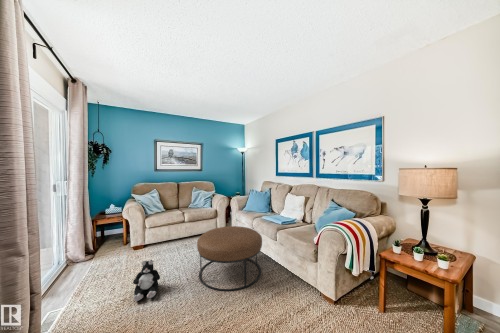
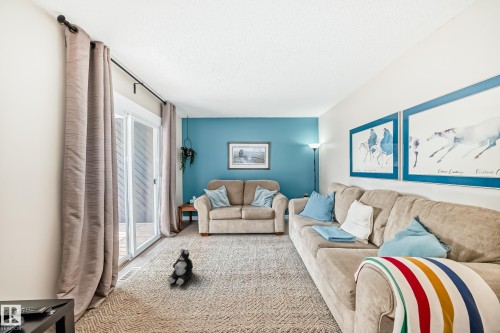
ottoman: present [197,226,262,291] -> none [225,230,298,309]

